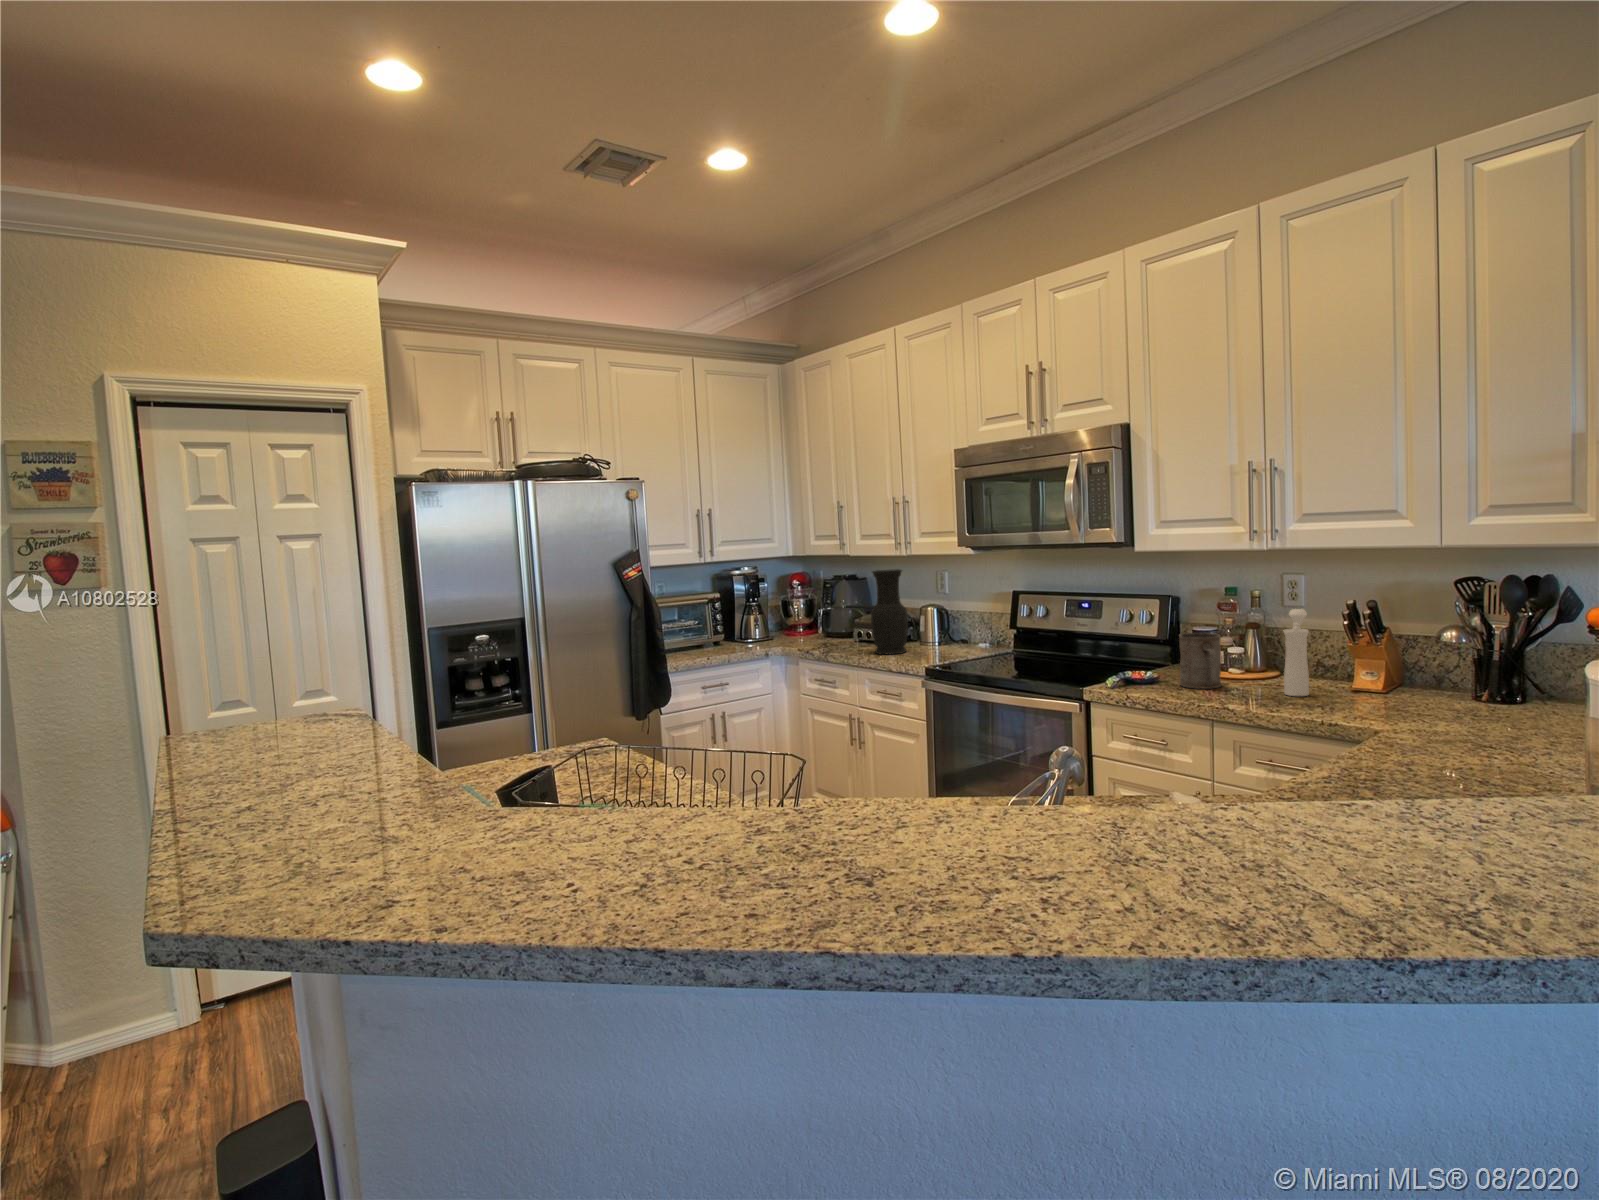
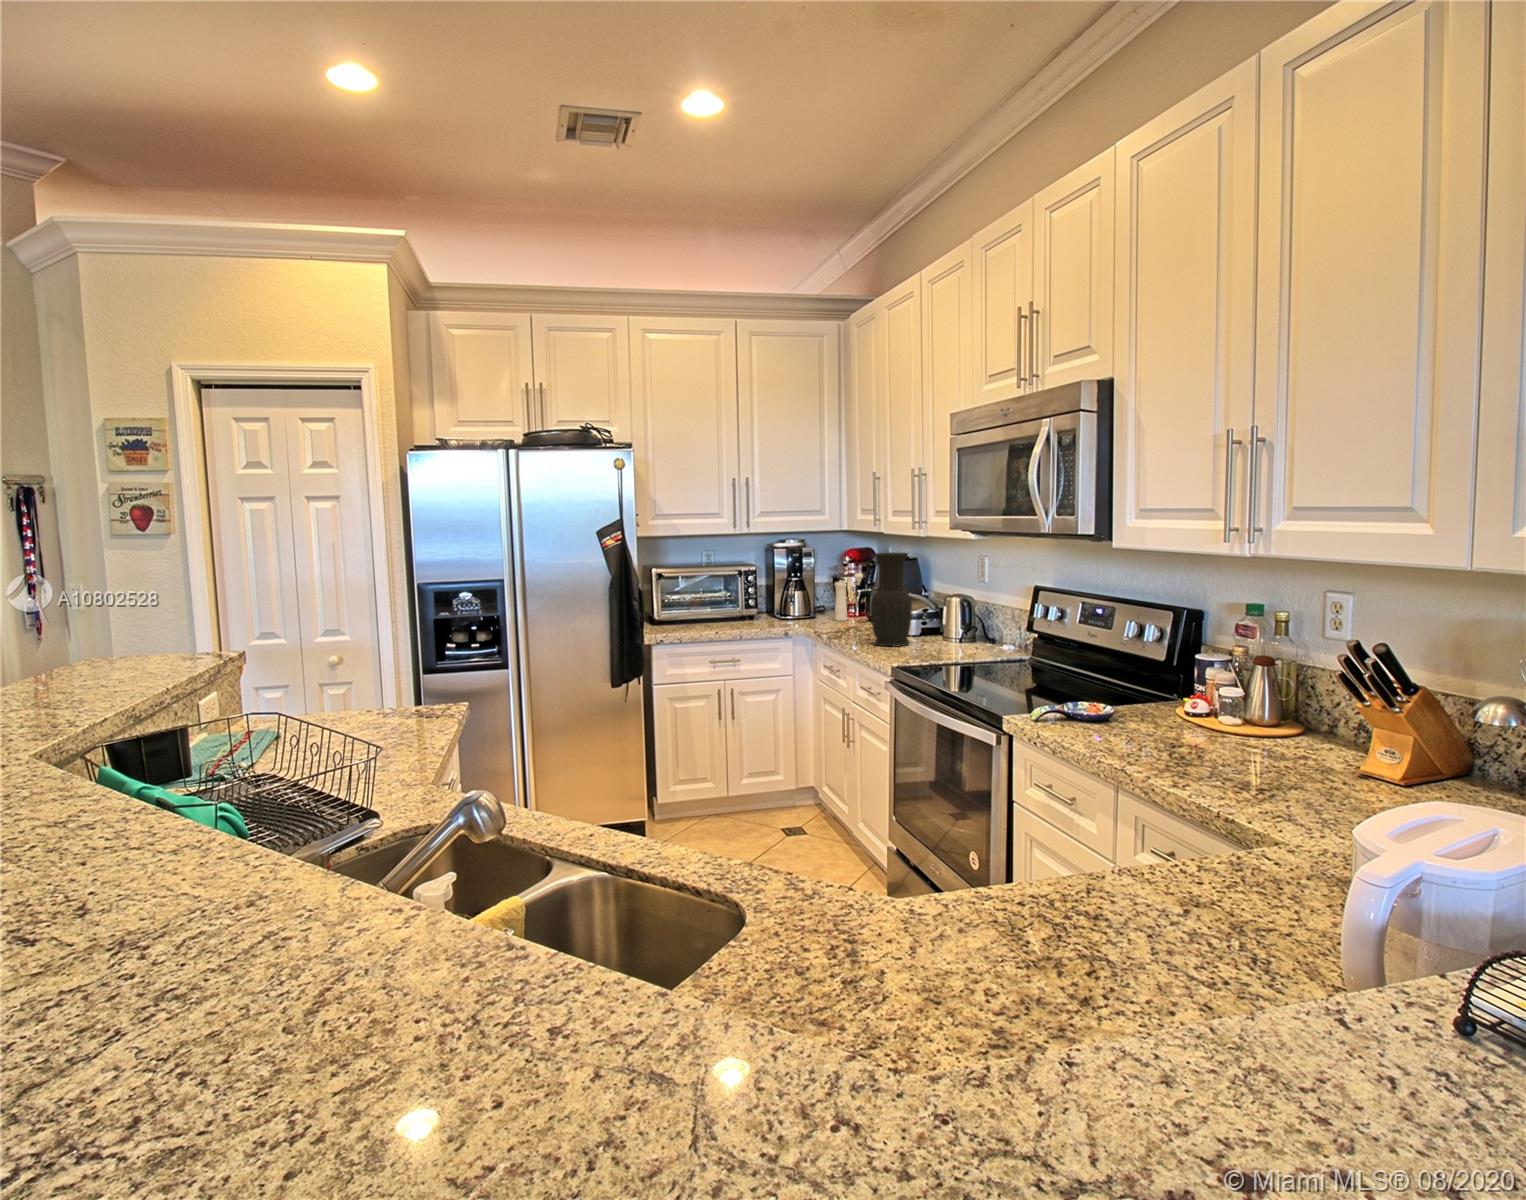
pepper mill: present [1284,609,1309,696] -> present [835,573,863,621]
mug: present [1179,633,1221,689] -> none [1122,660,1181,739]

